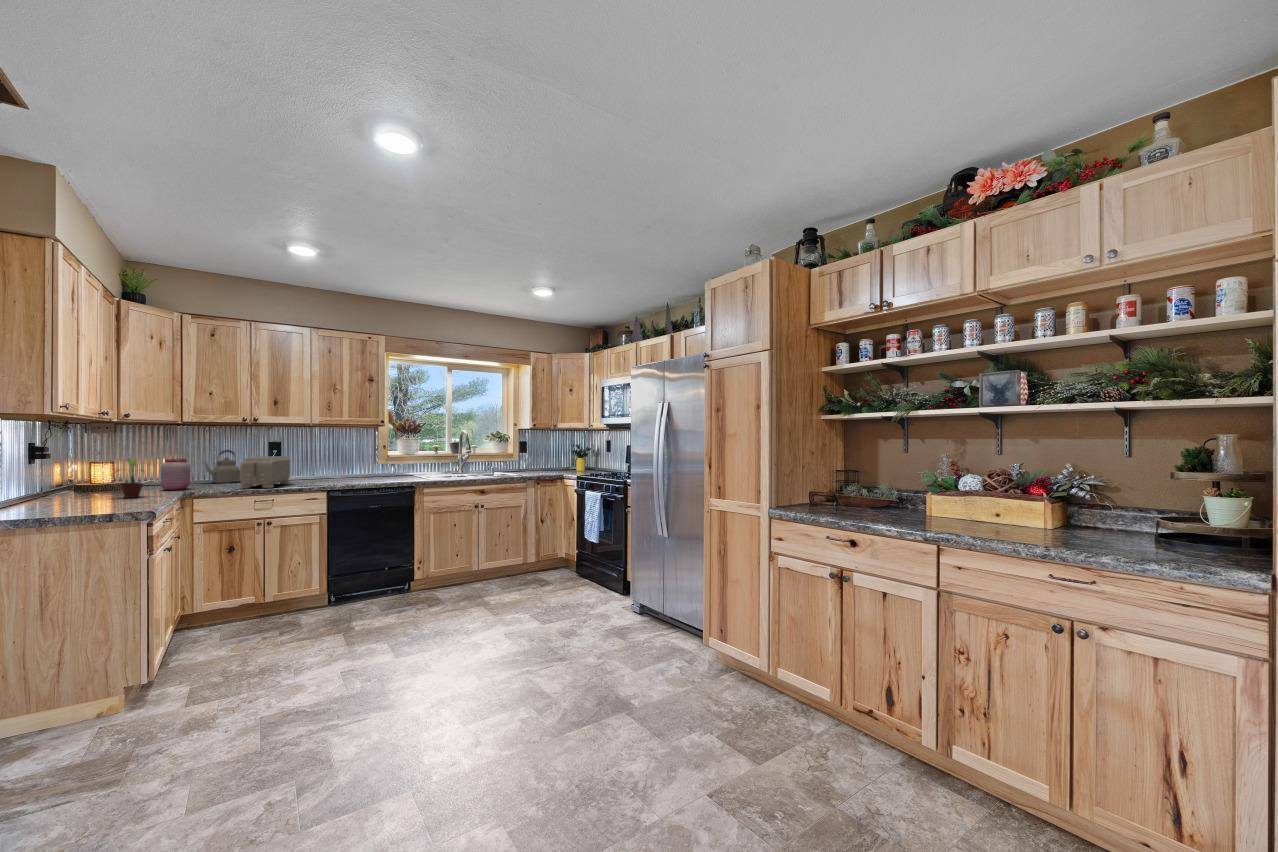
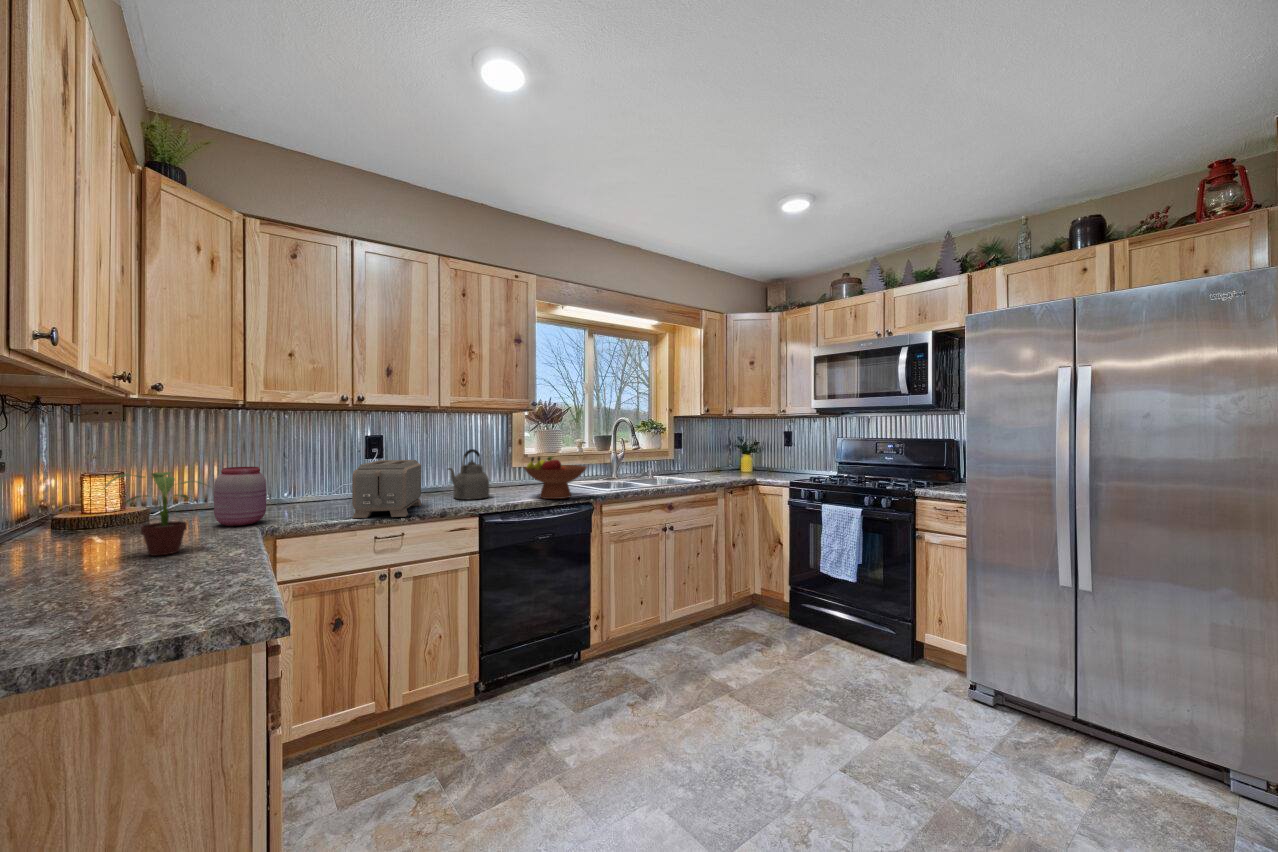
kettle: present [203,450,240,483] -> present [448,449,489,500]
fruit bowl: none [361,455,406,482] -> present [524,456,587,499]

